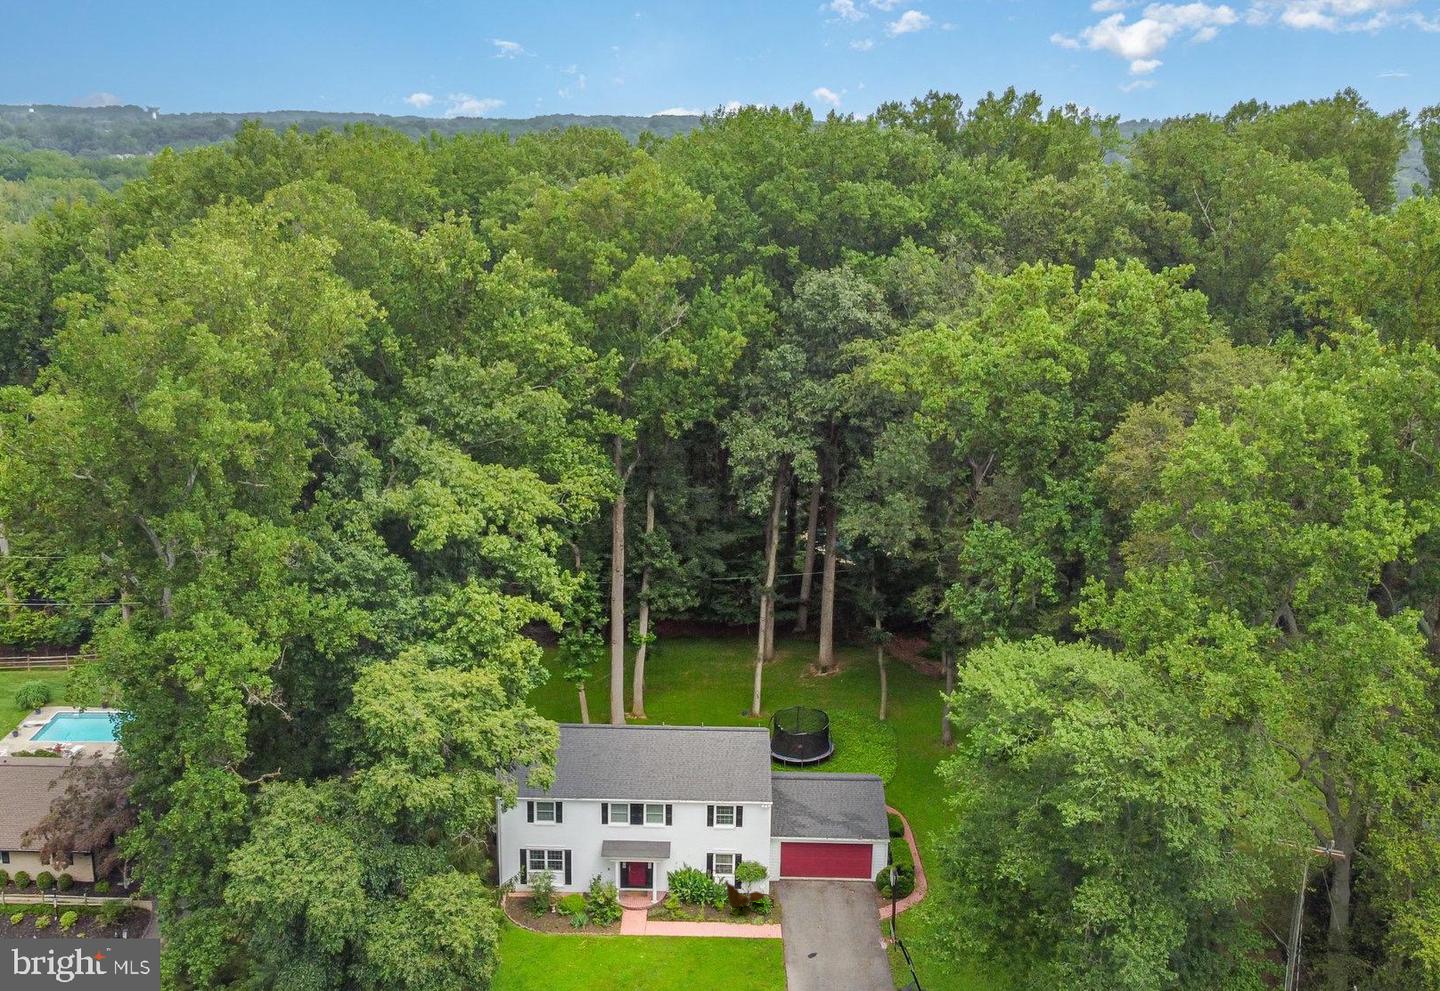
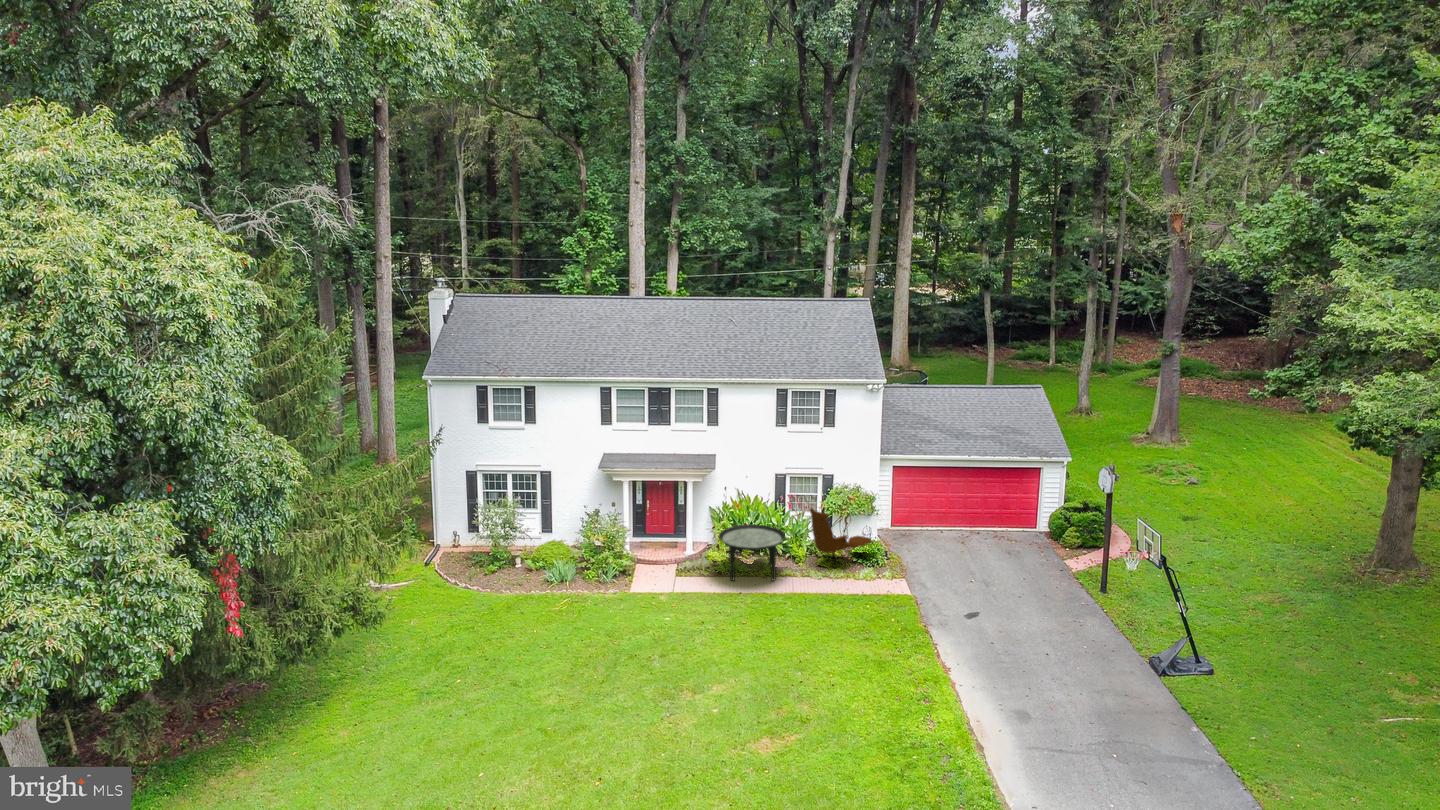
round table: none [672,888,710,927] -> present [719,524,785,581]

